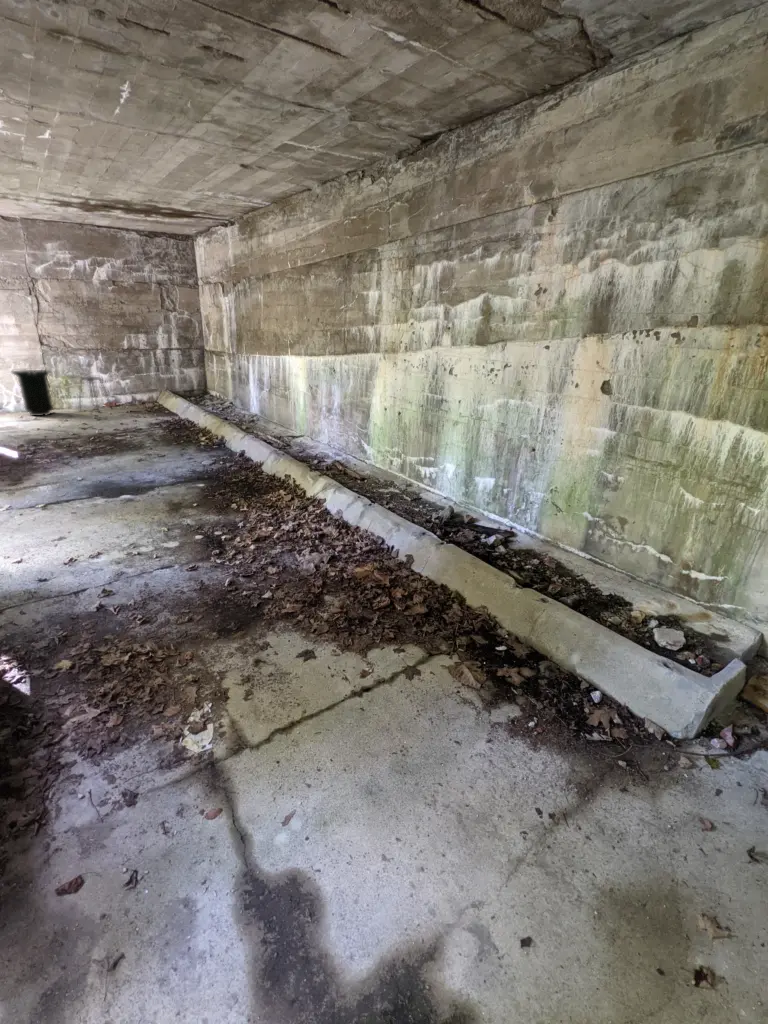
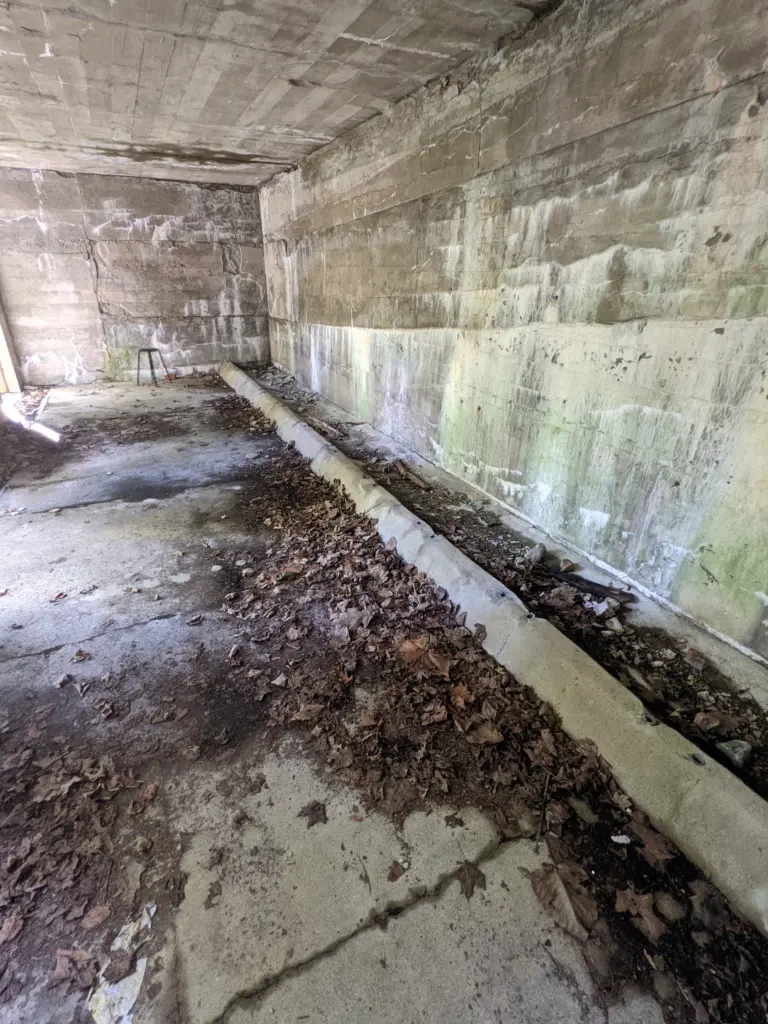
trash can: present [13,370,53,416] -> none [68,341,112,391]

